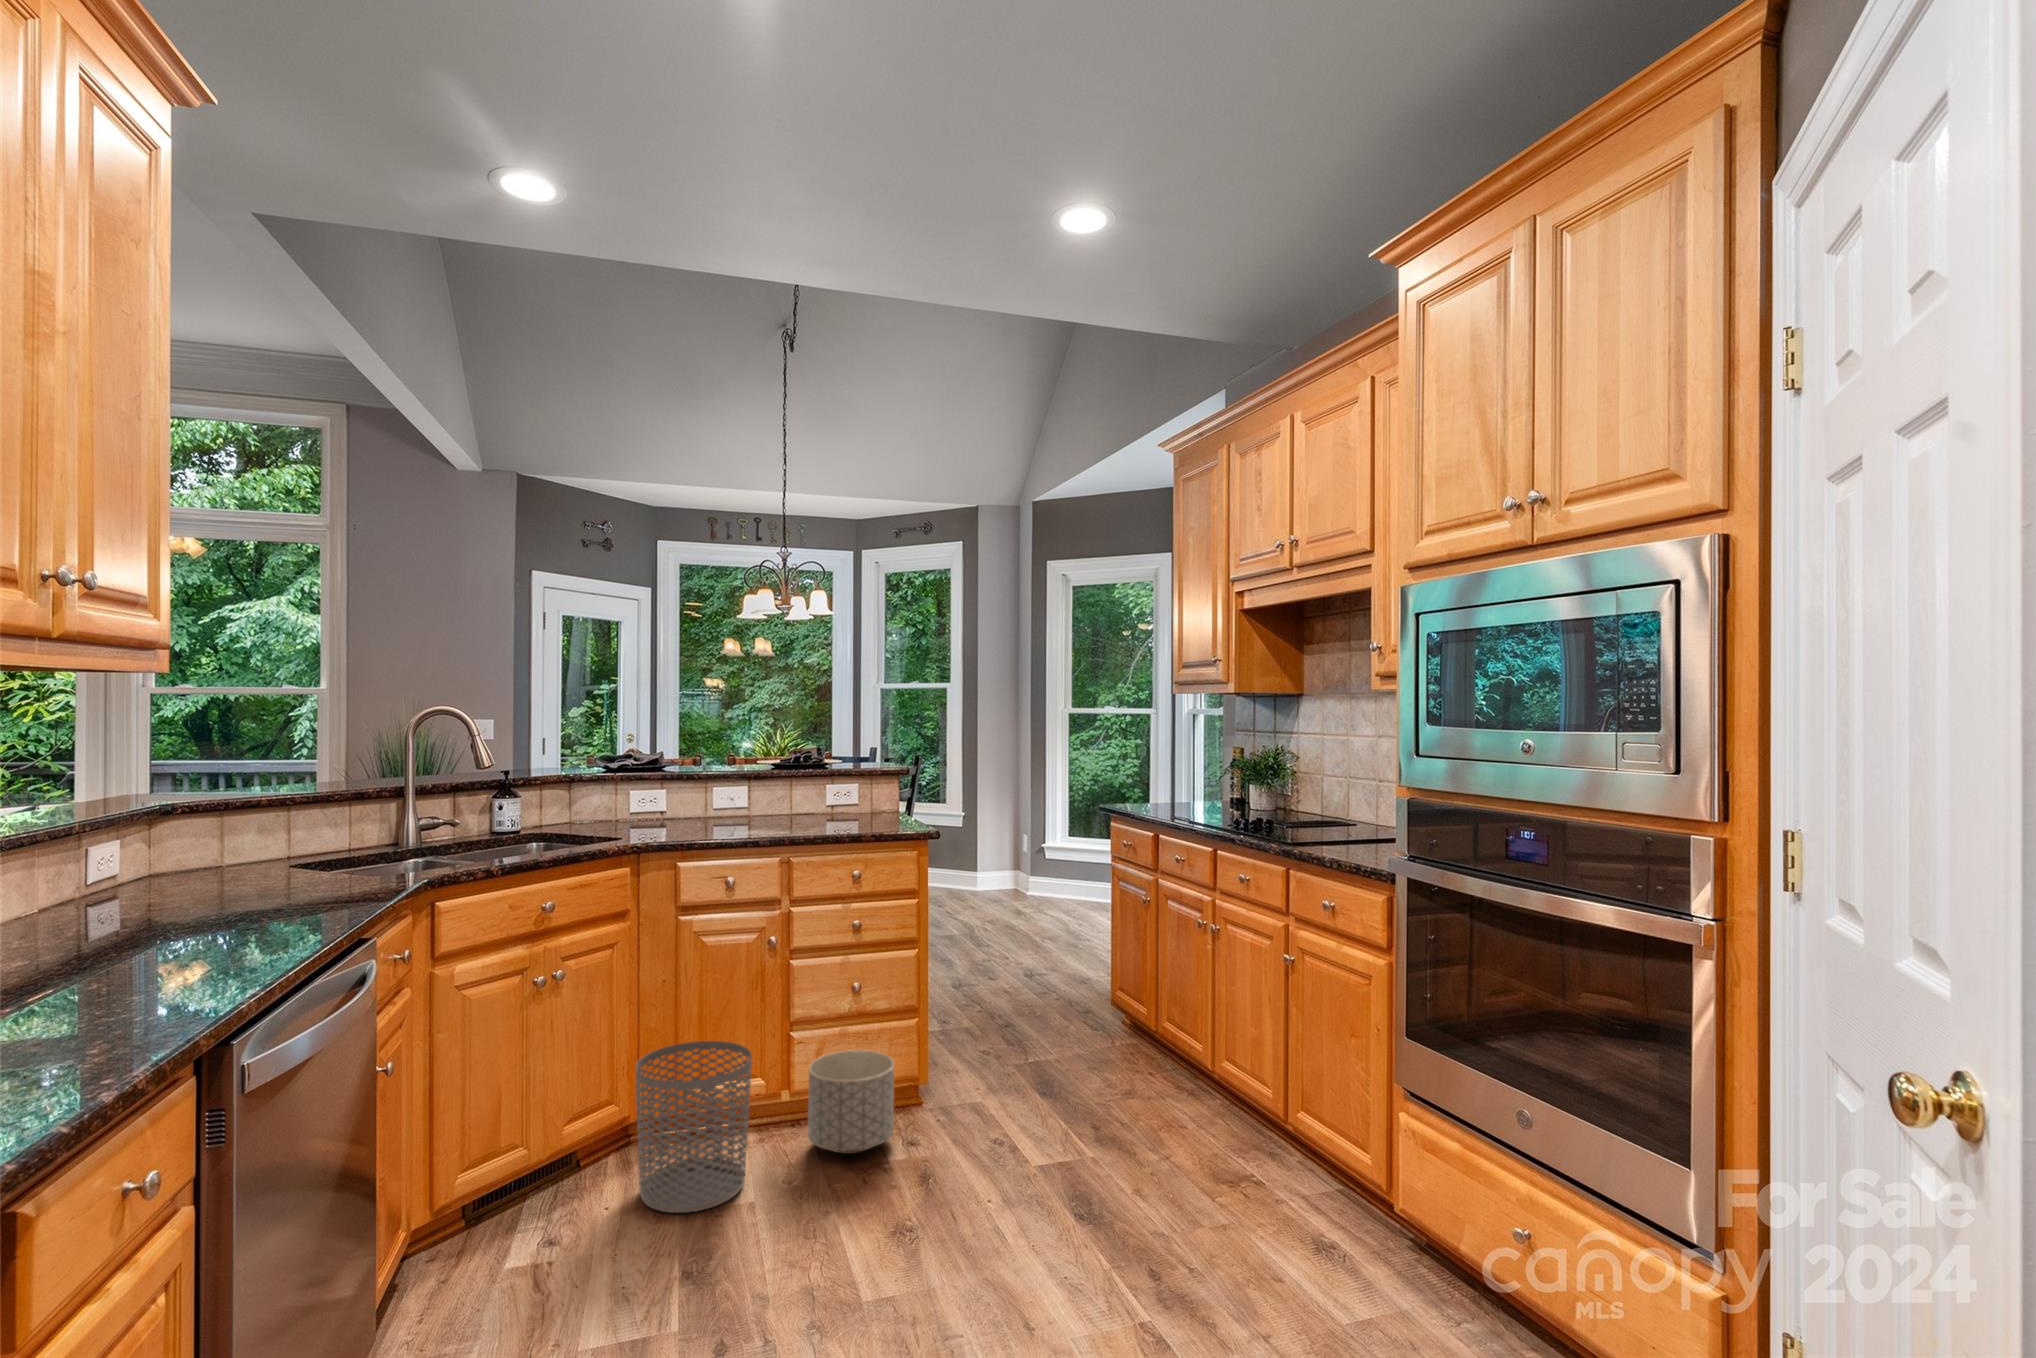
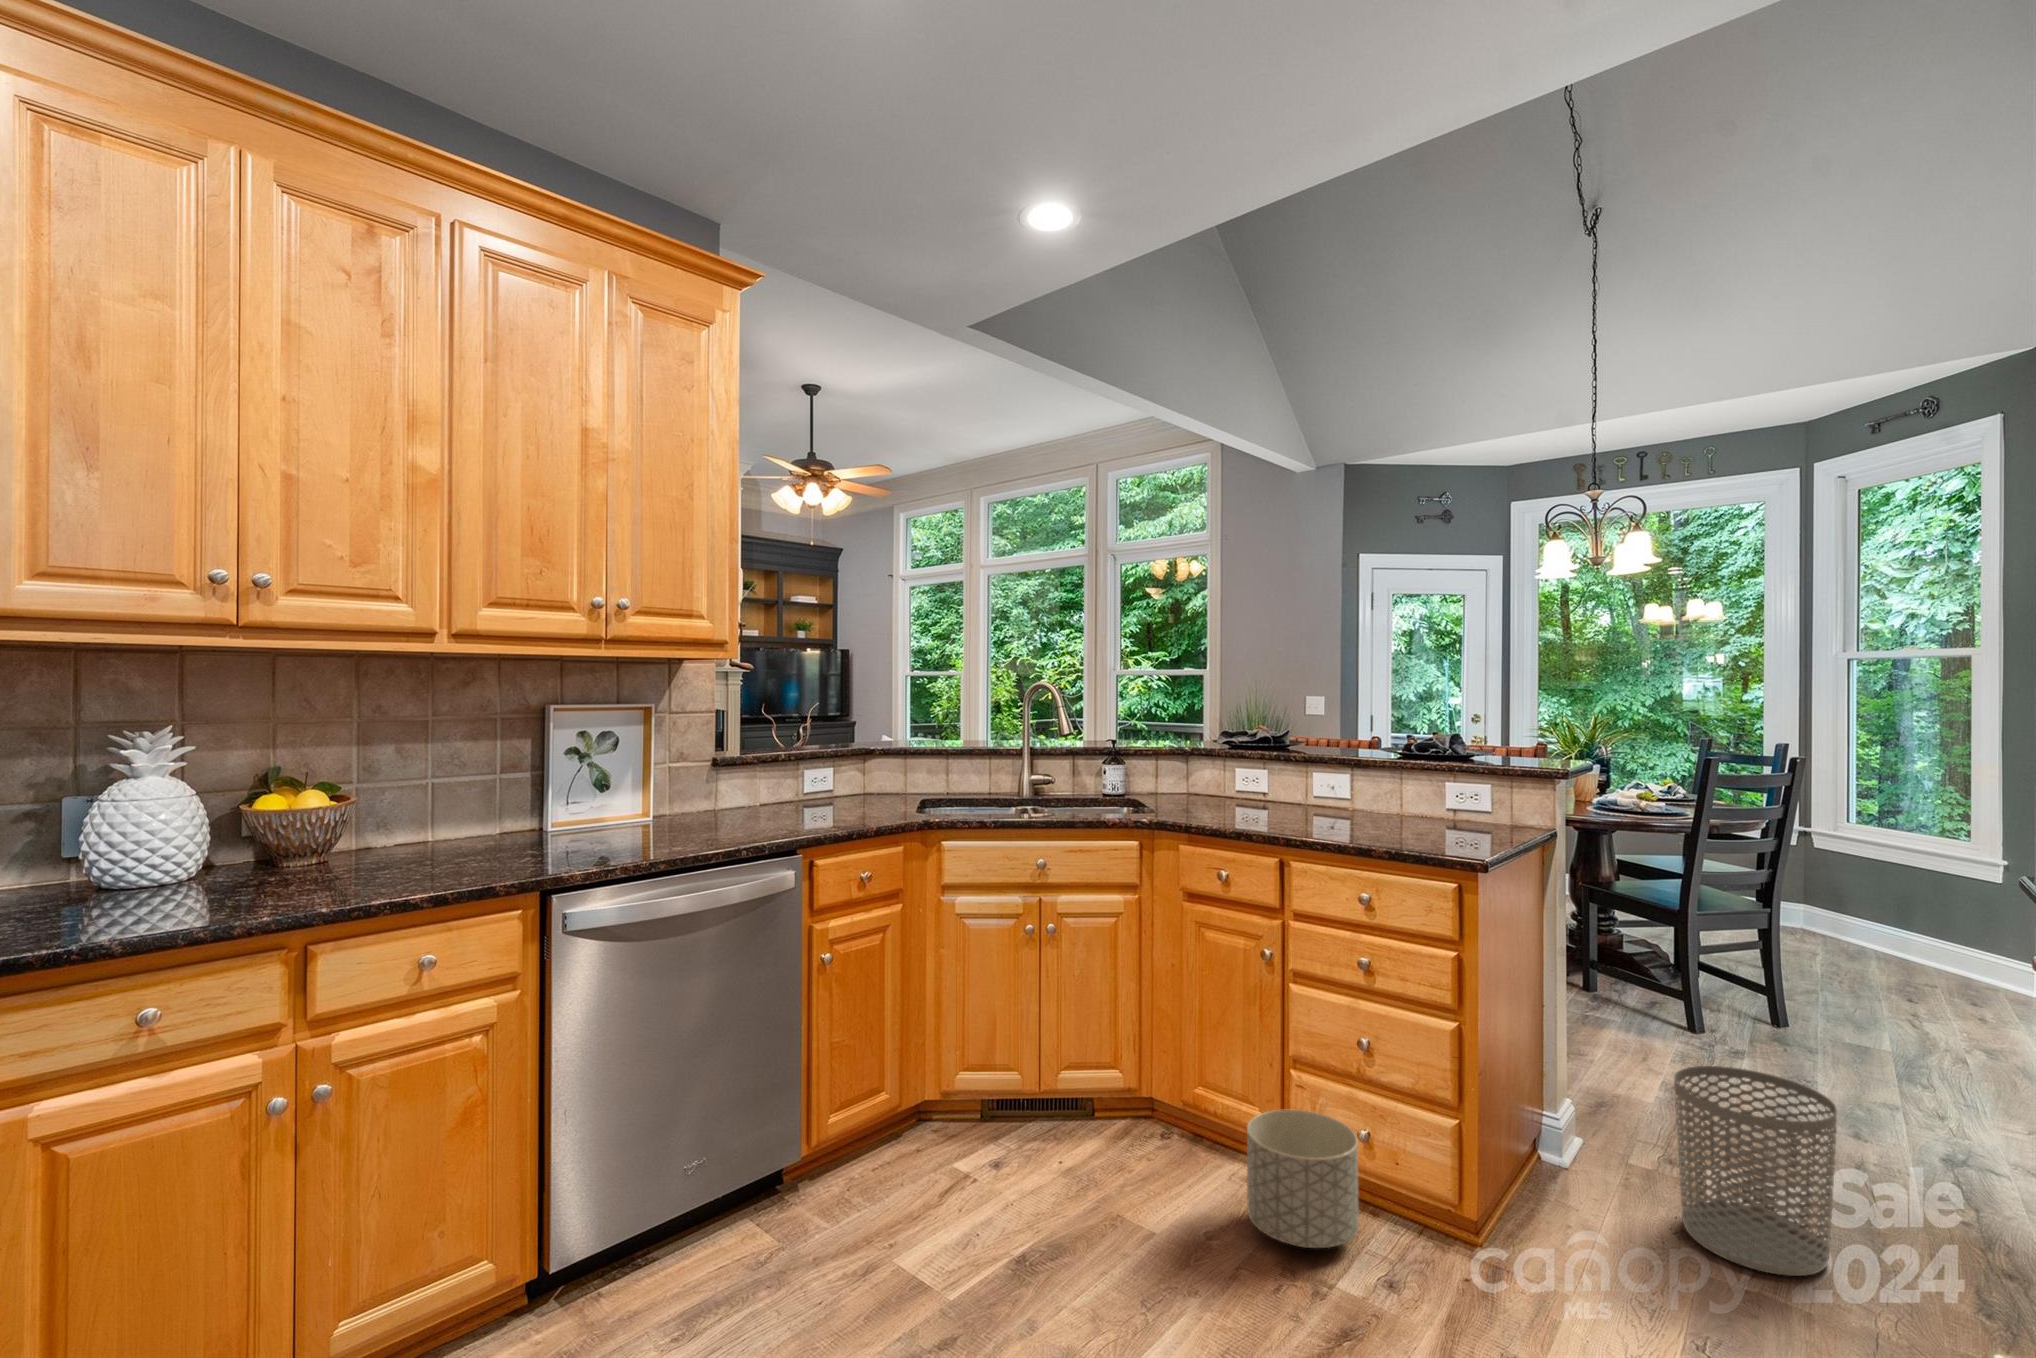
waste bin: present [636,1041,752,1213] -> present [1674,1066,1837,1276]

